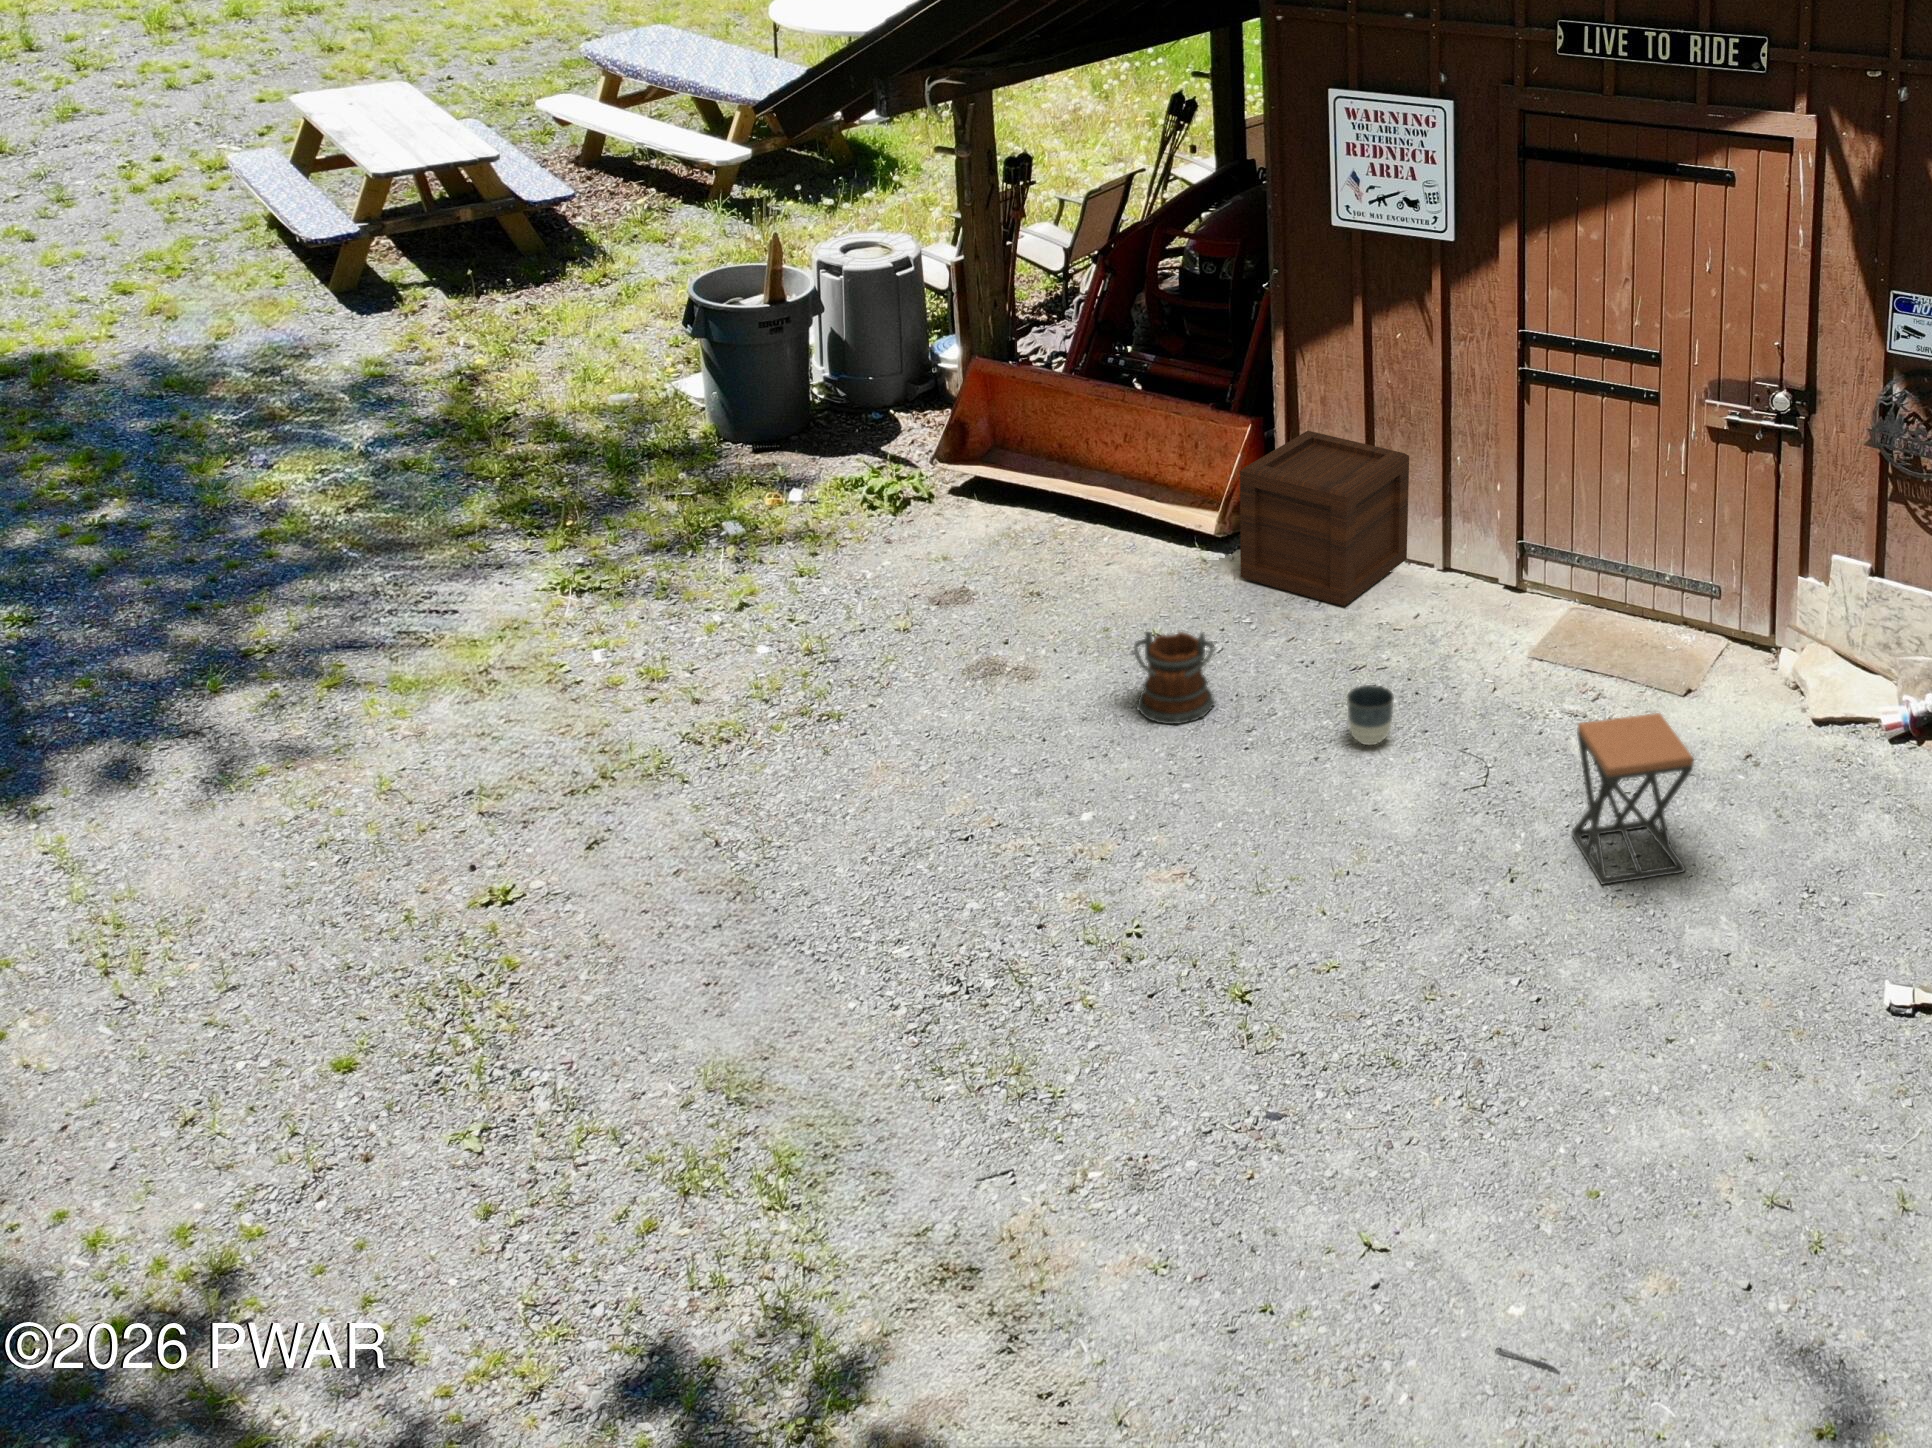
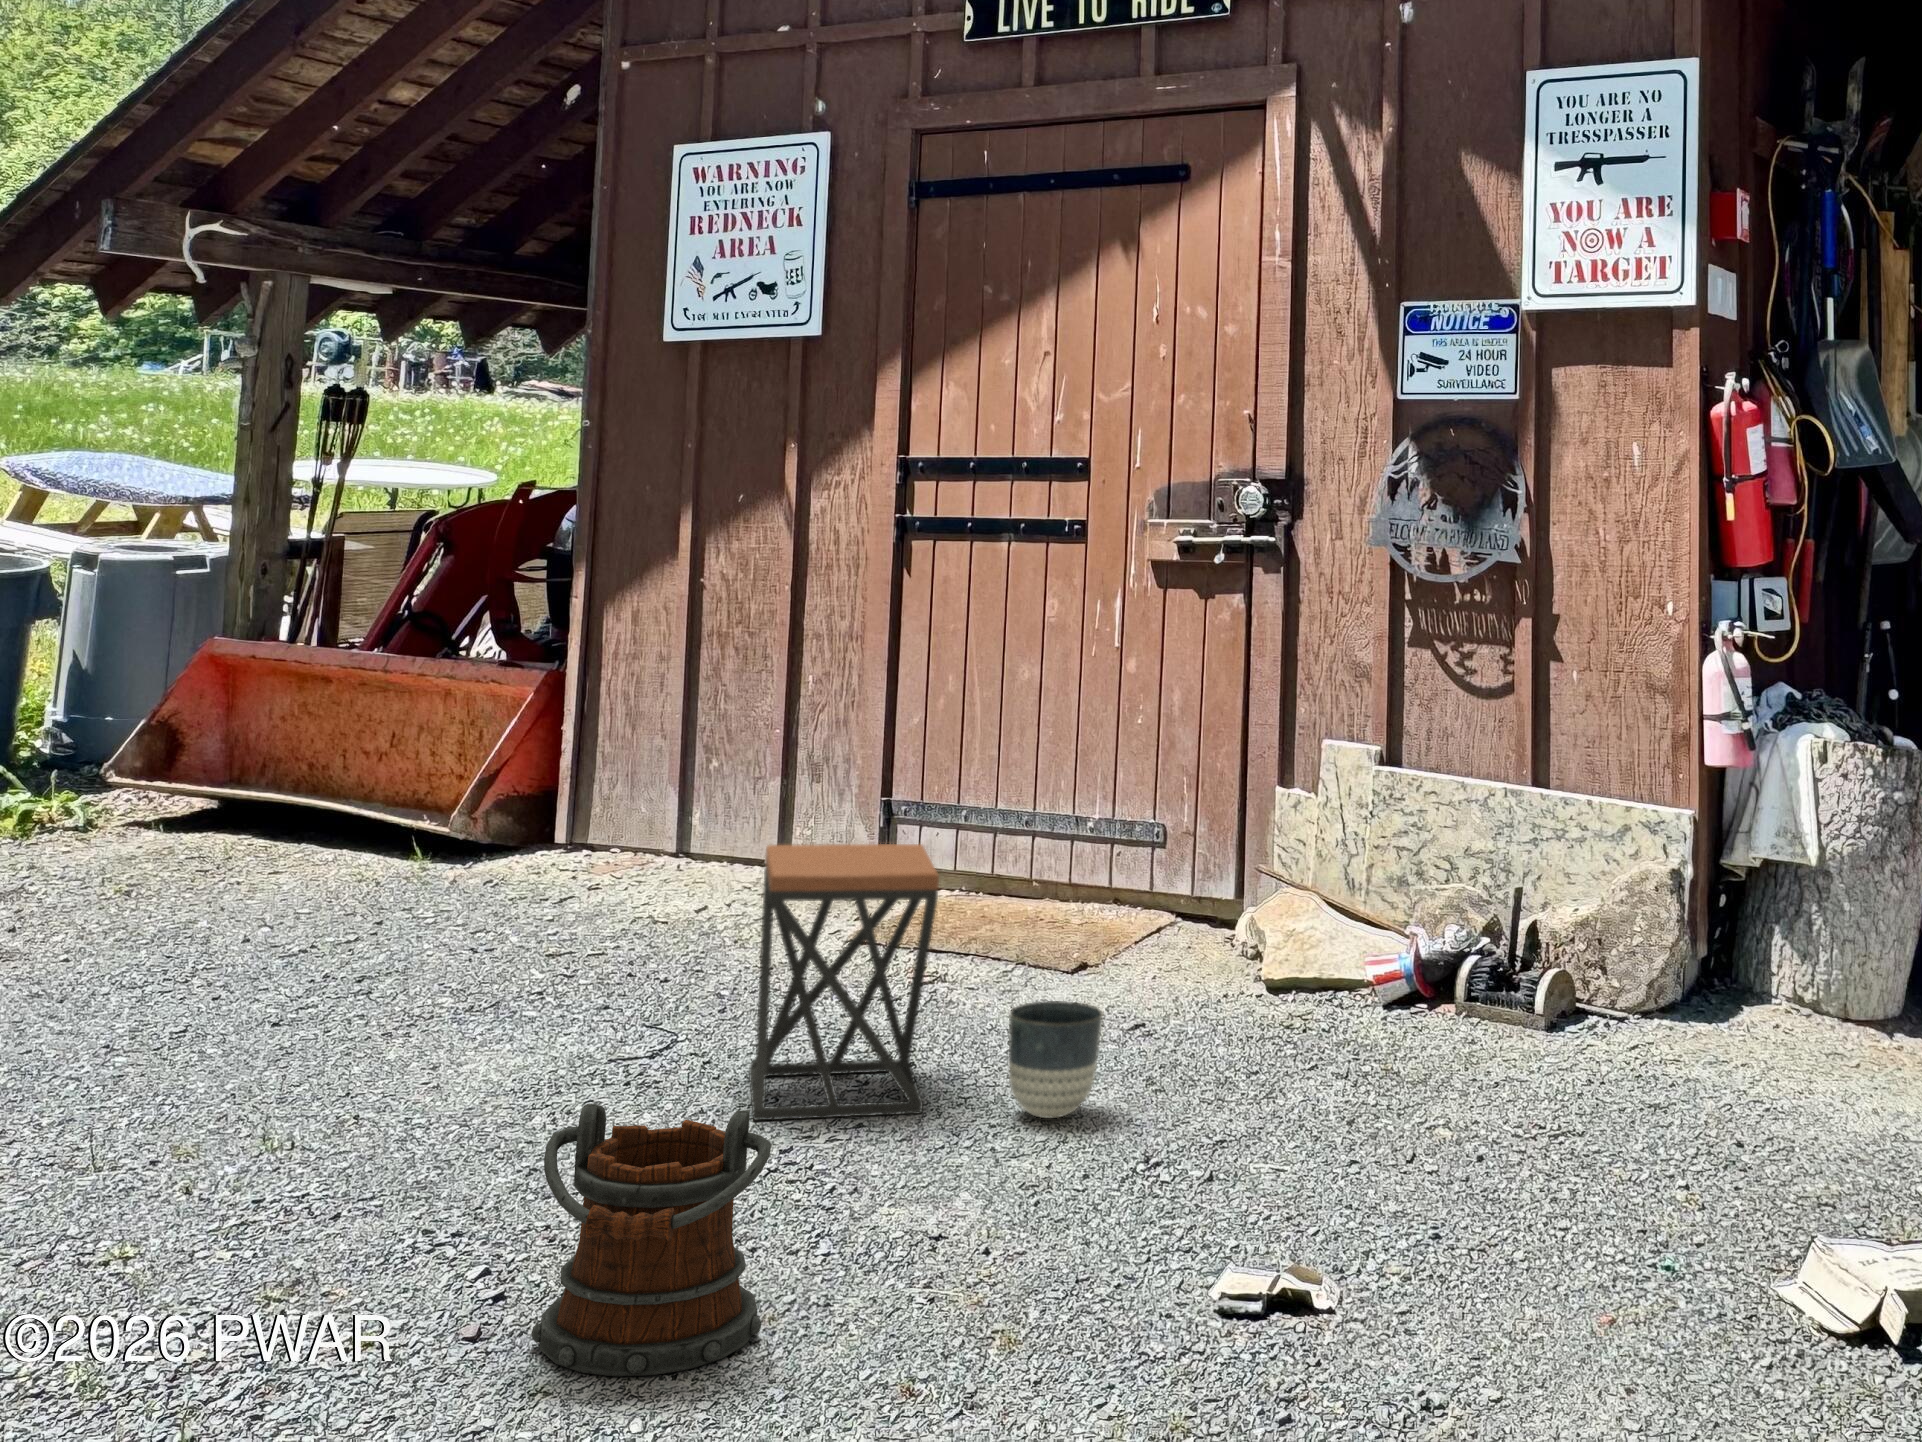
wooden crate: present [1240,431,1409,606] -> none [436,654,738,884]
bucket: present [1134,631,1215,724] -> present [531,1104,771,1376]
planter: present [1347,685,1394,745] -> present [1009,1001,1103,1118]

